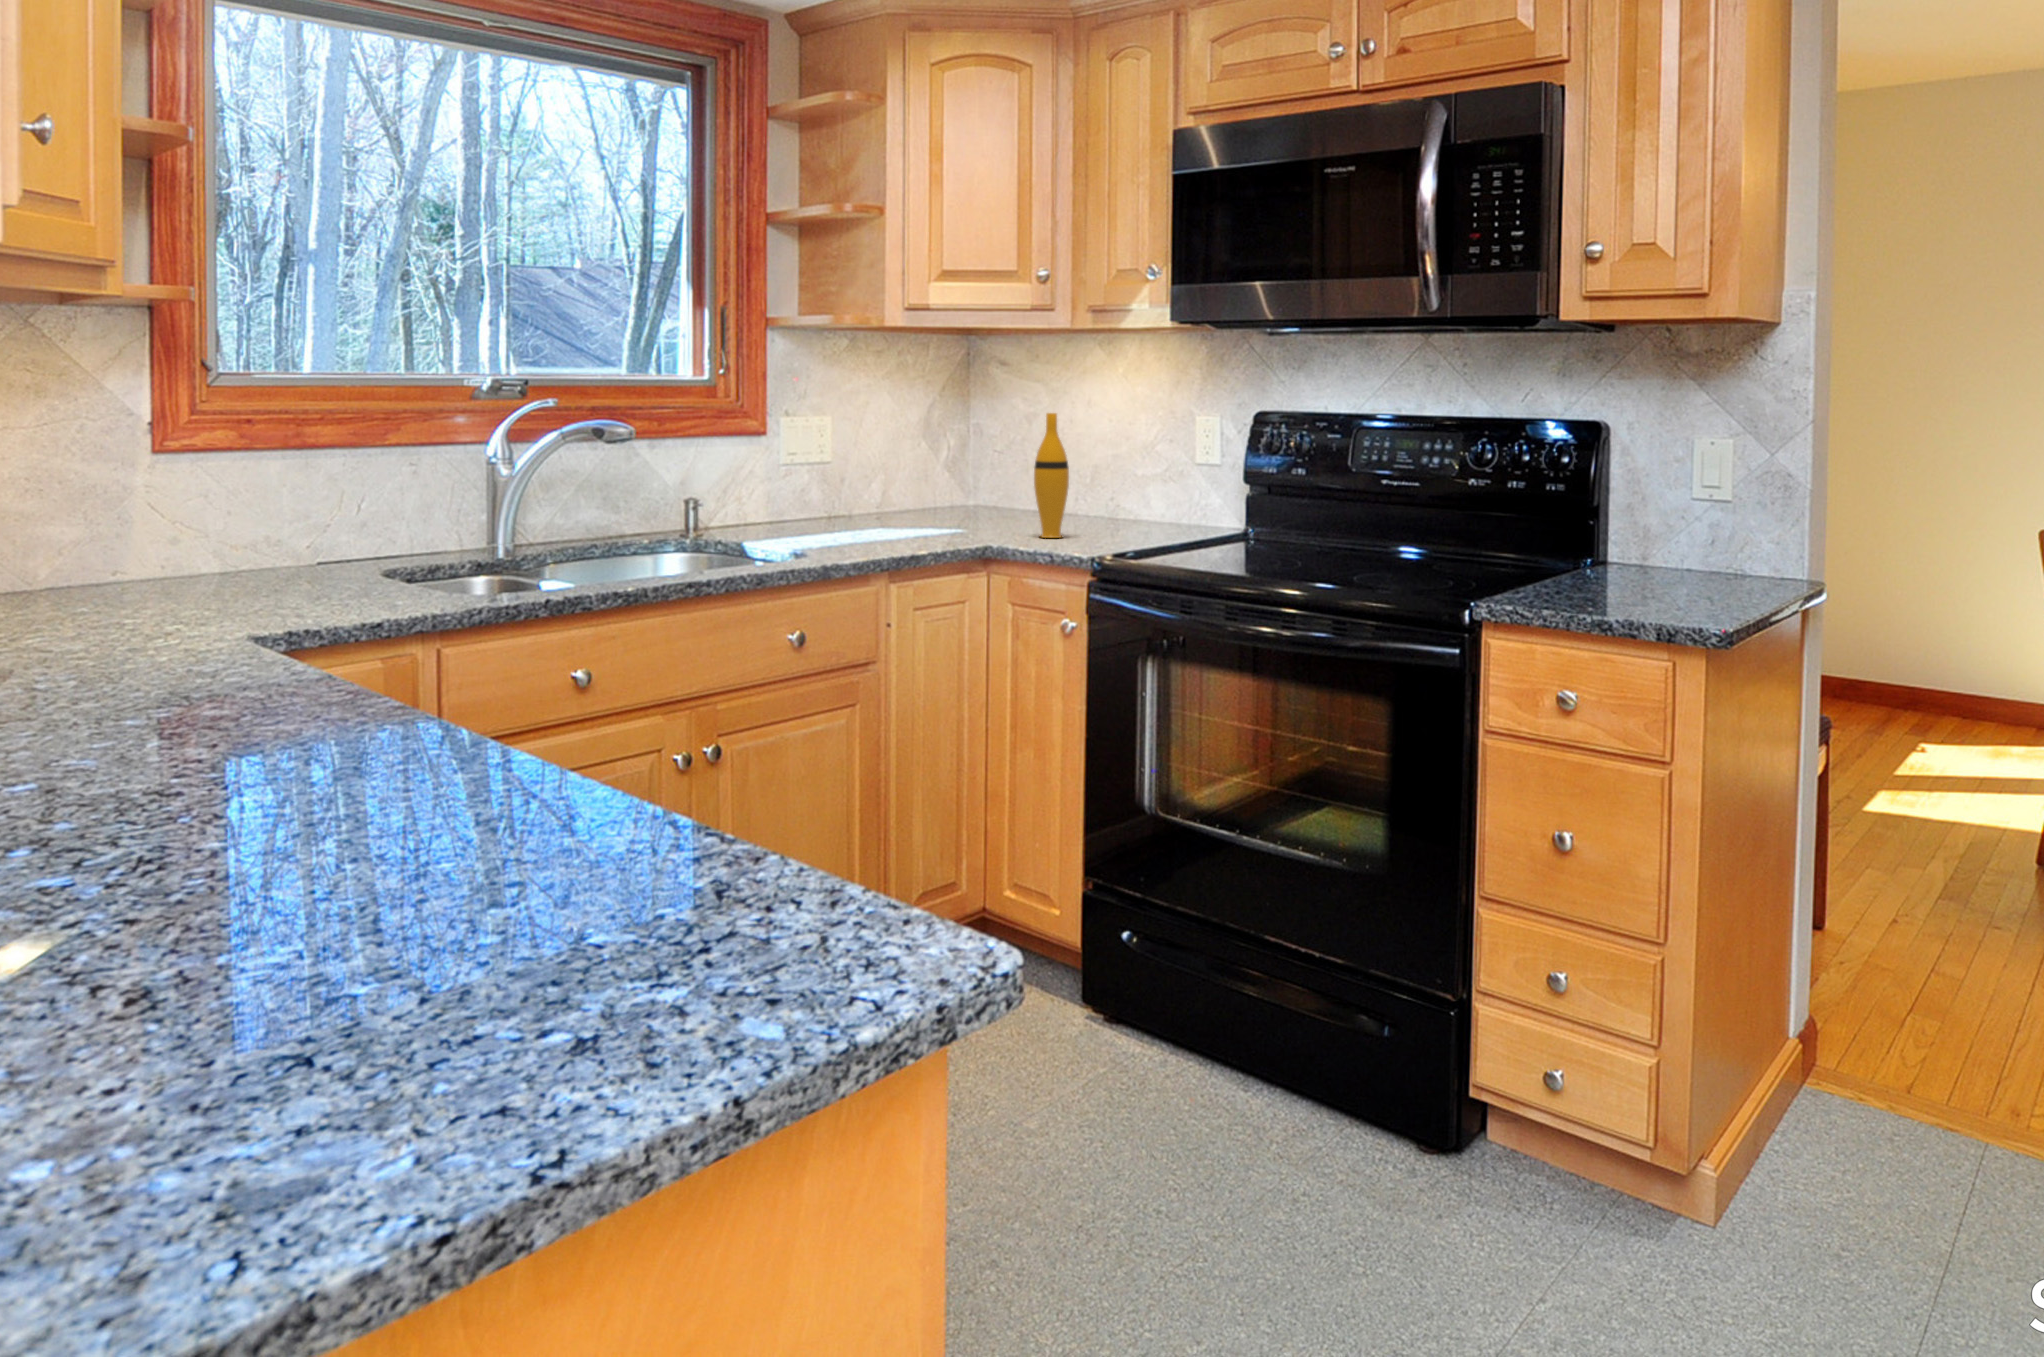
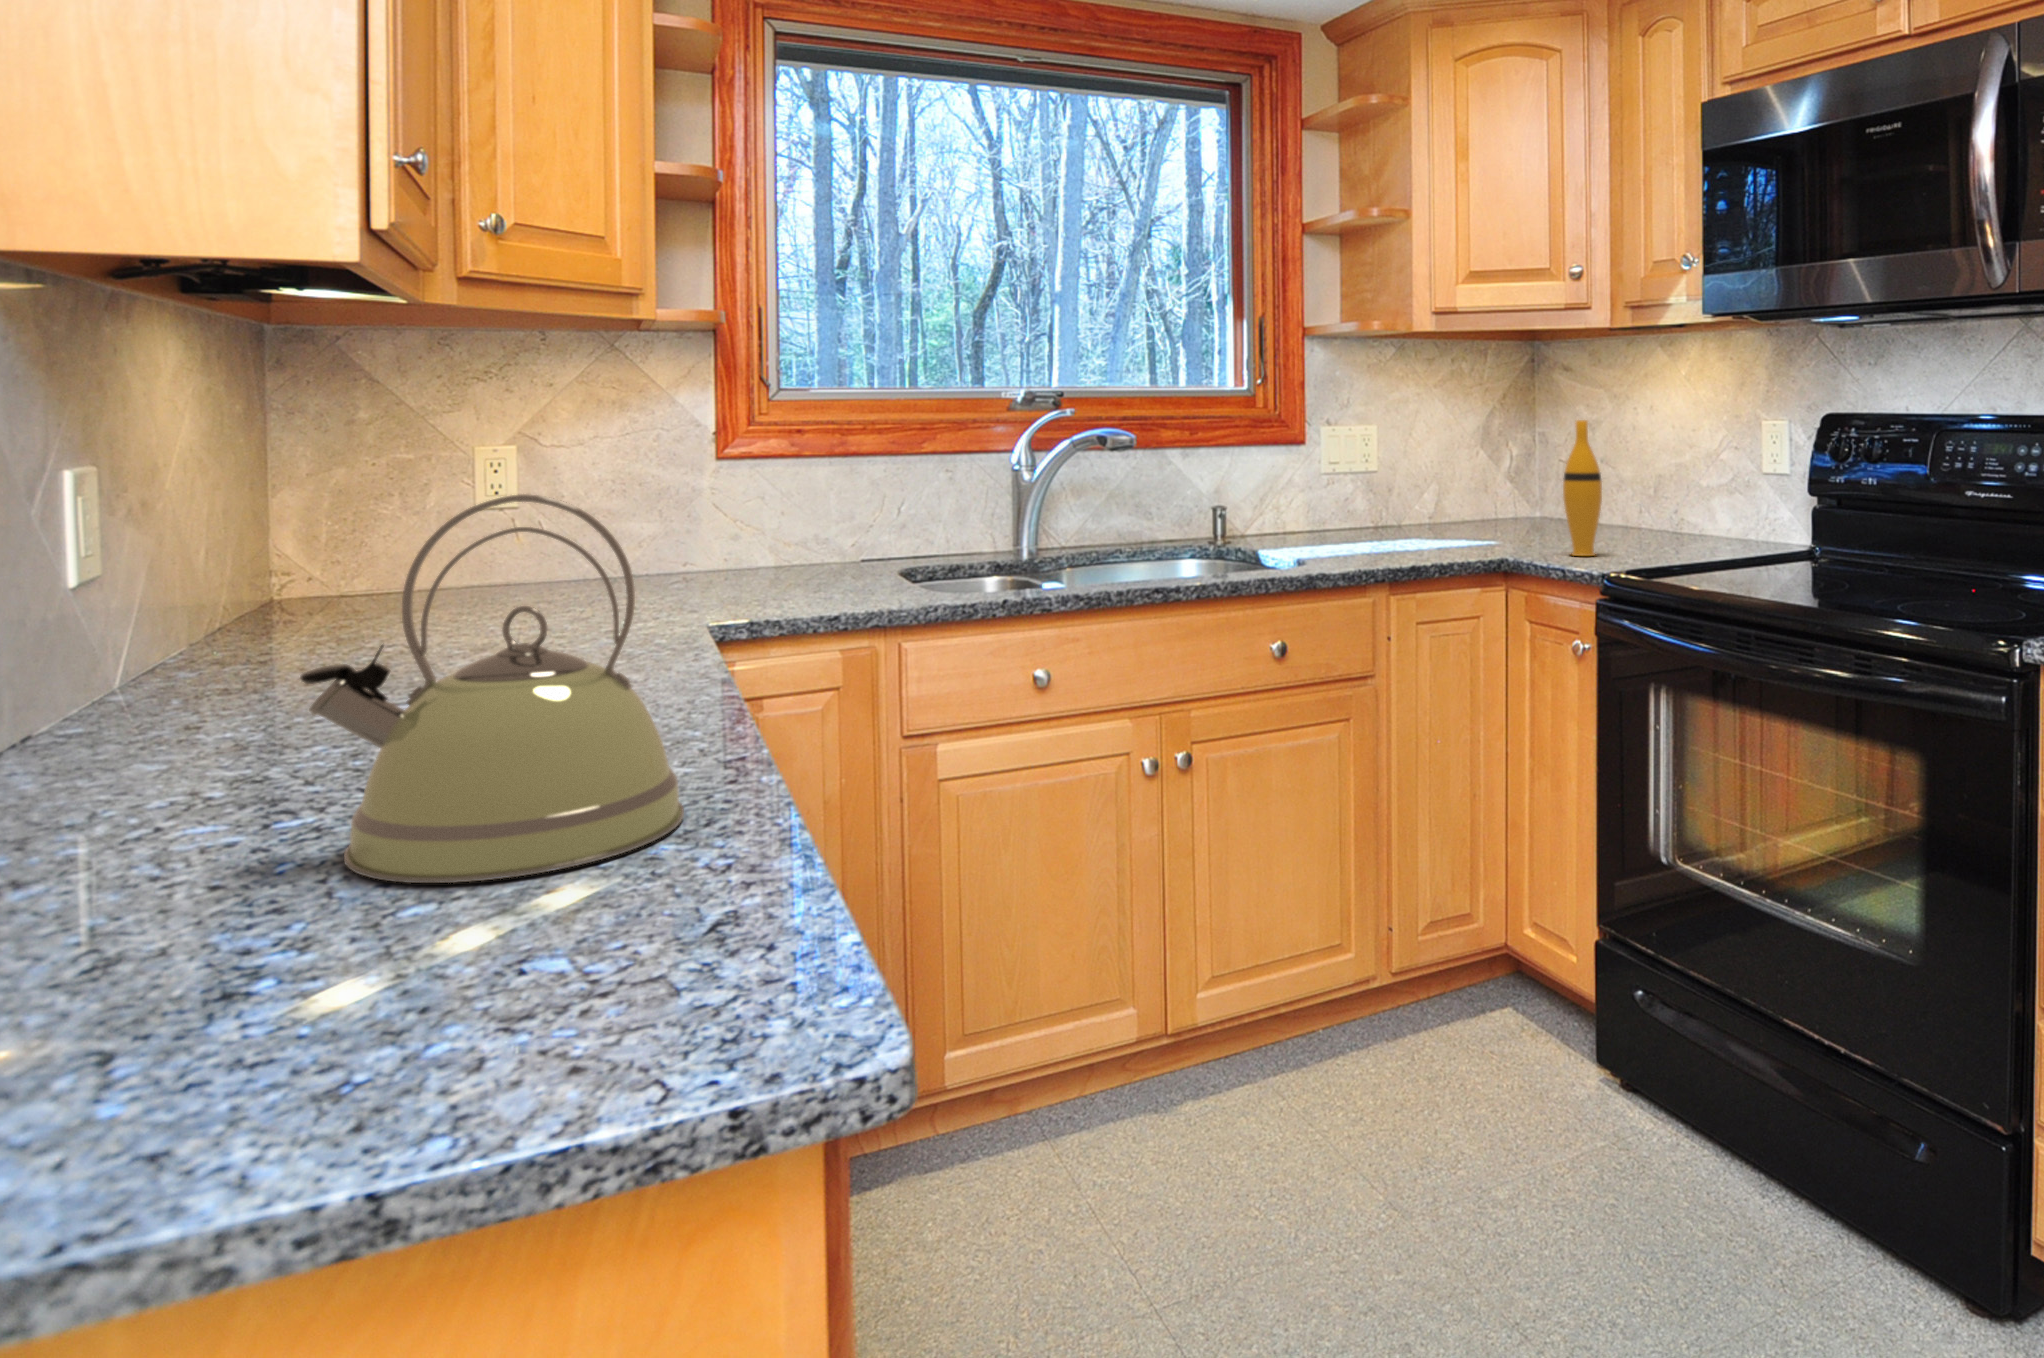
kettle: none [122,518,534,947] -> present [300,494,684,883]

